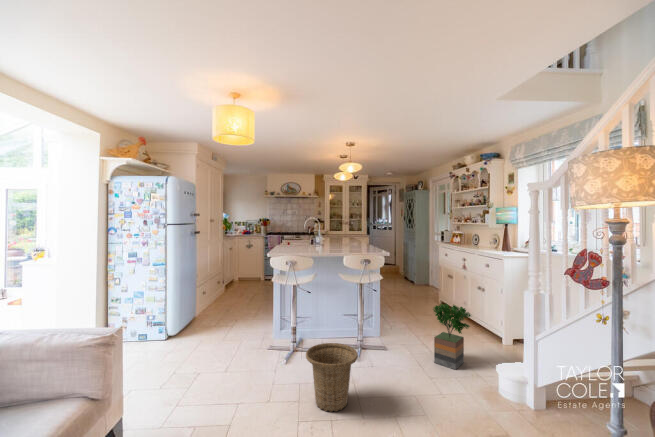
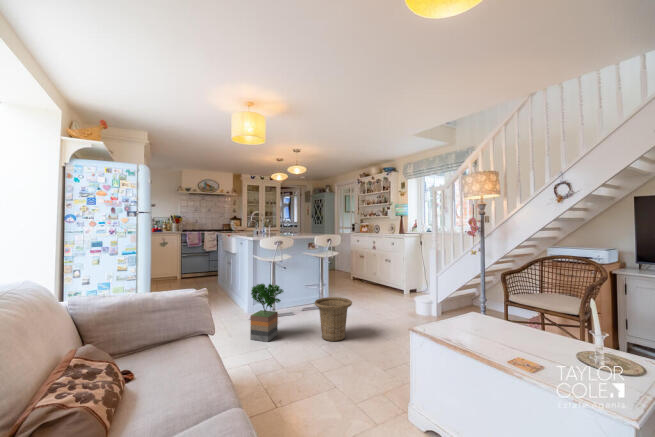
potted tree: present [433,304,471,370] -> present [250,284,283,342]

